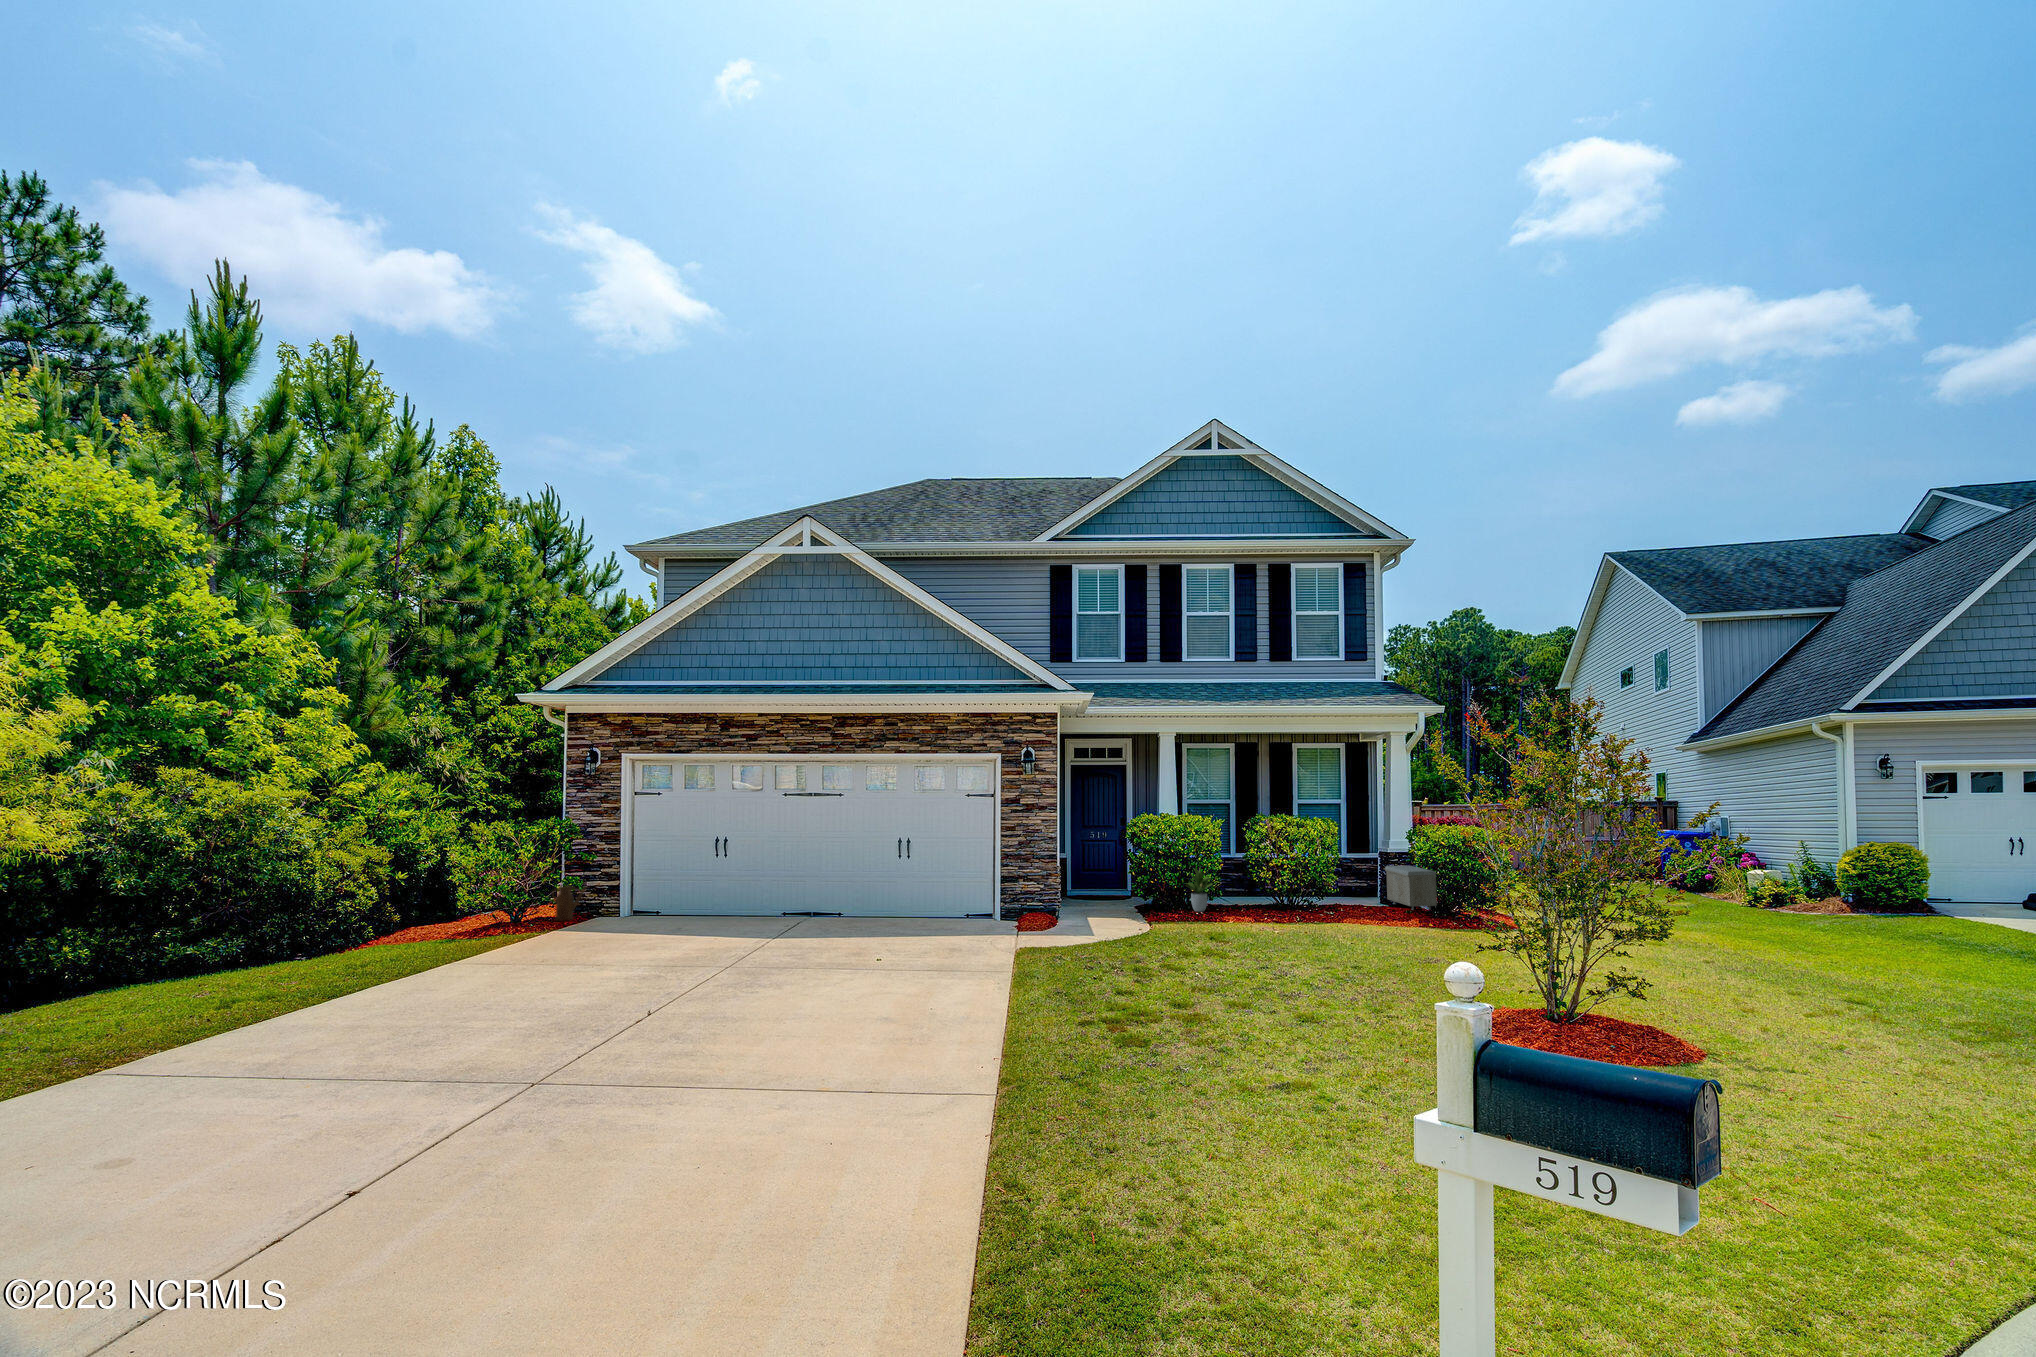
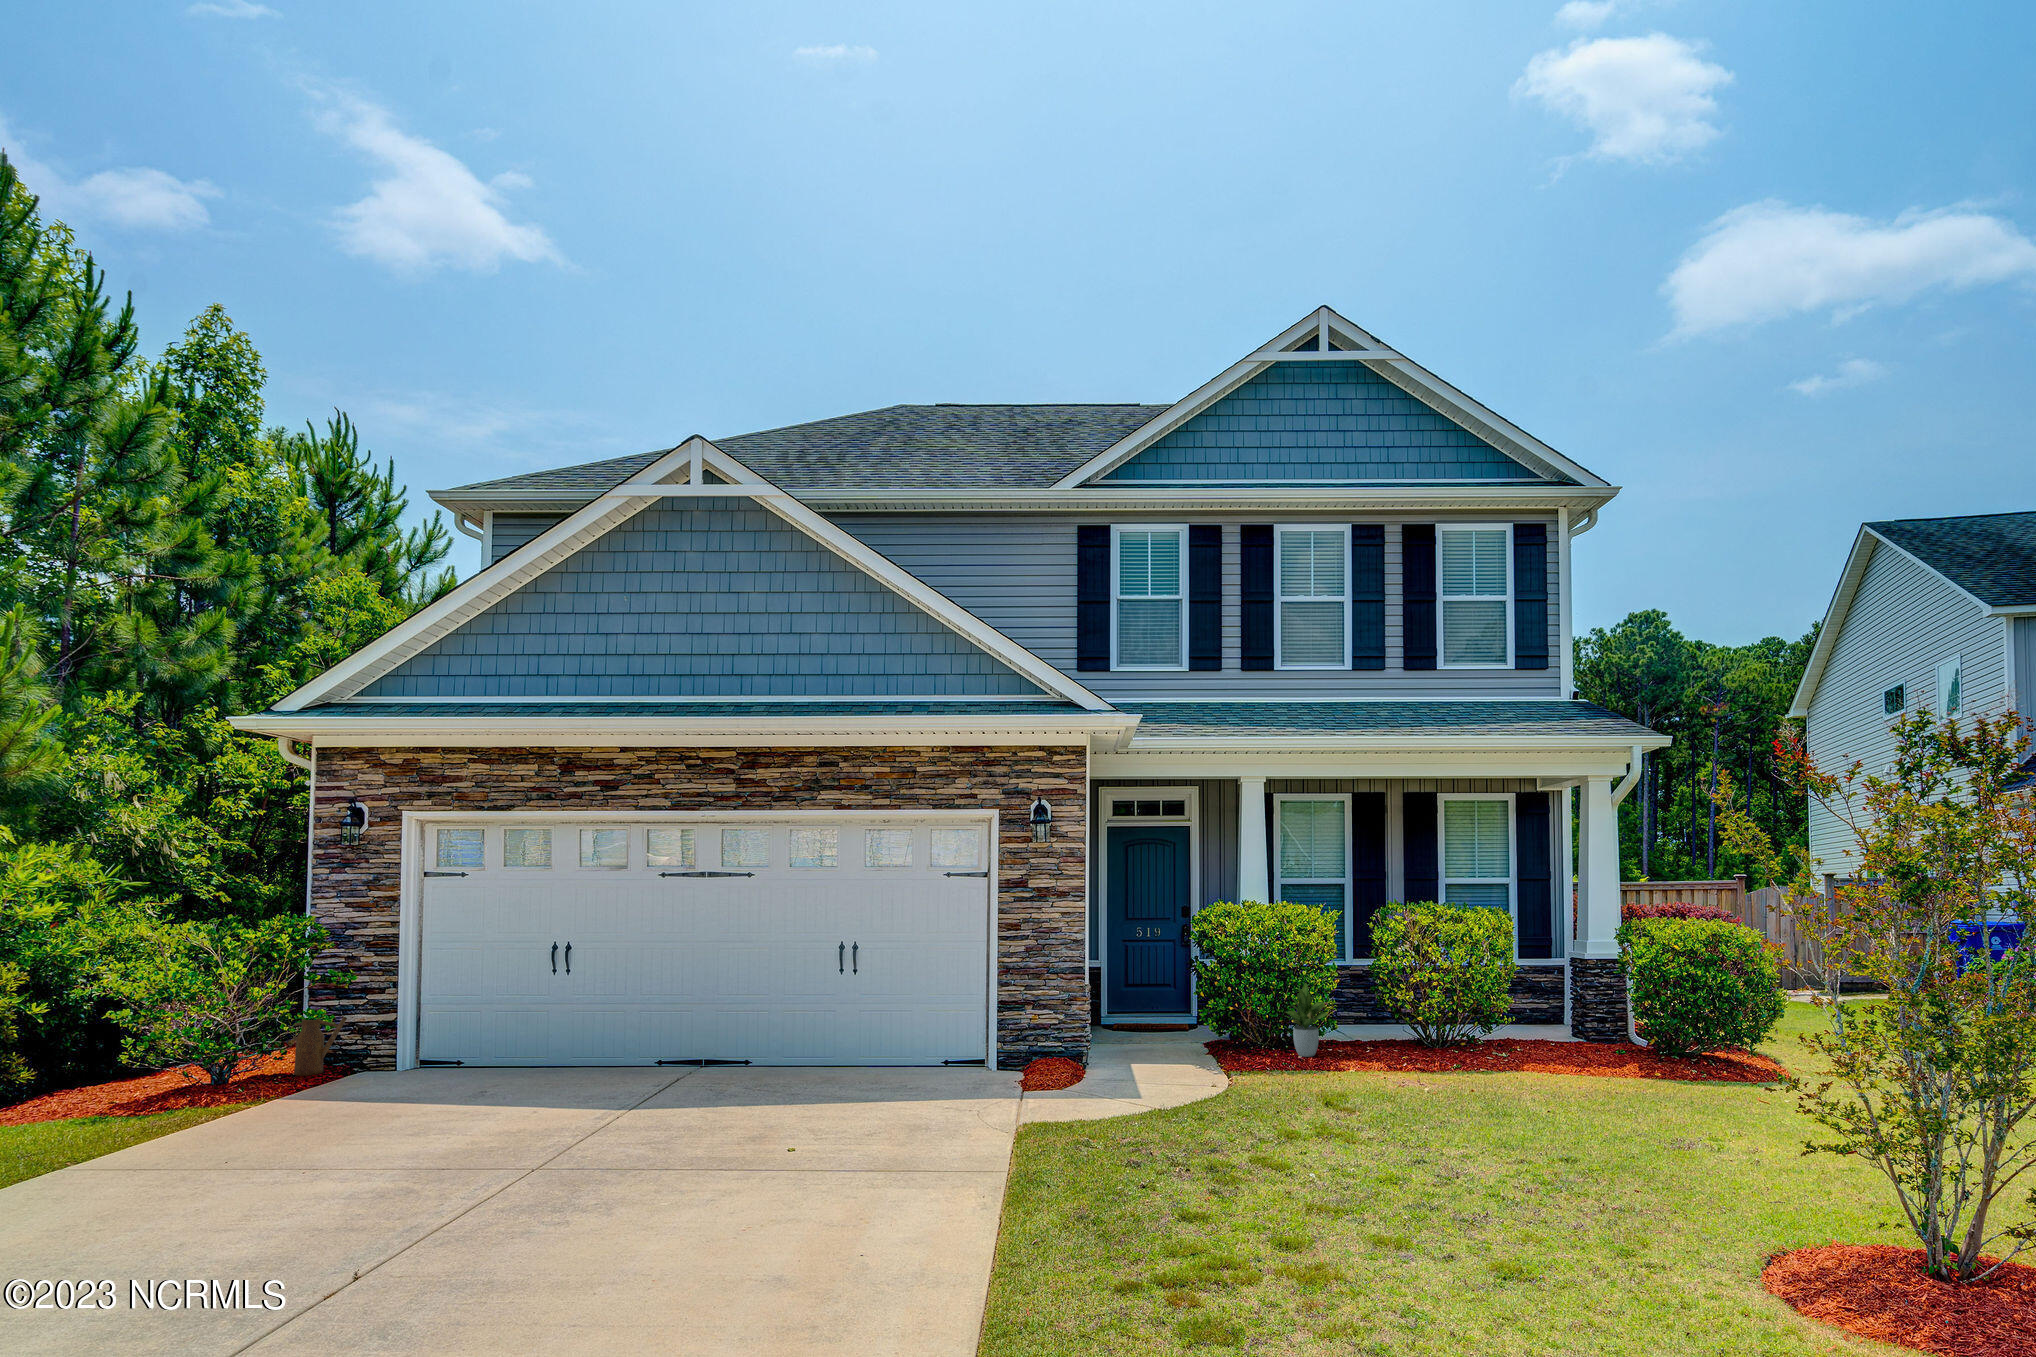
storage bench: present [1385,866,1437,910] -> none [1588,982,1674,1053]

